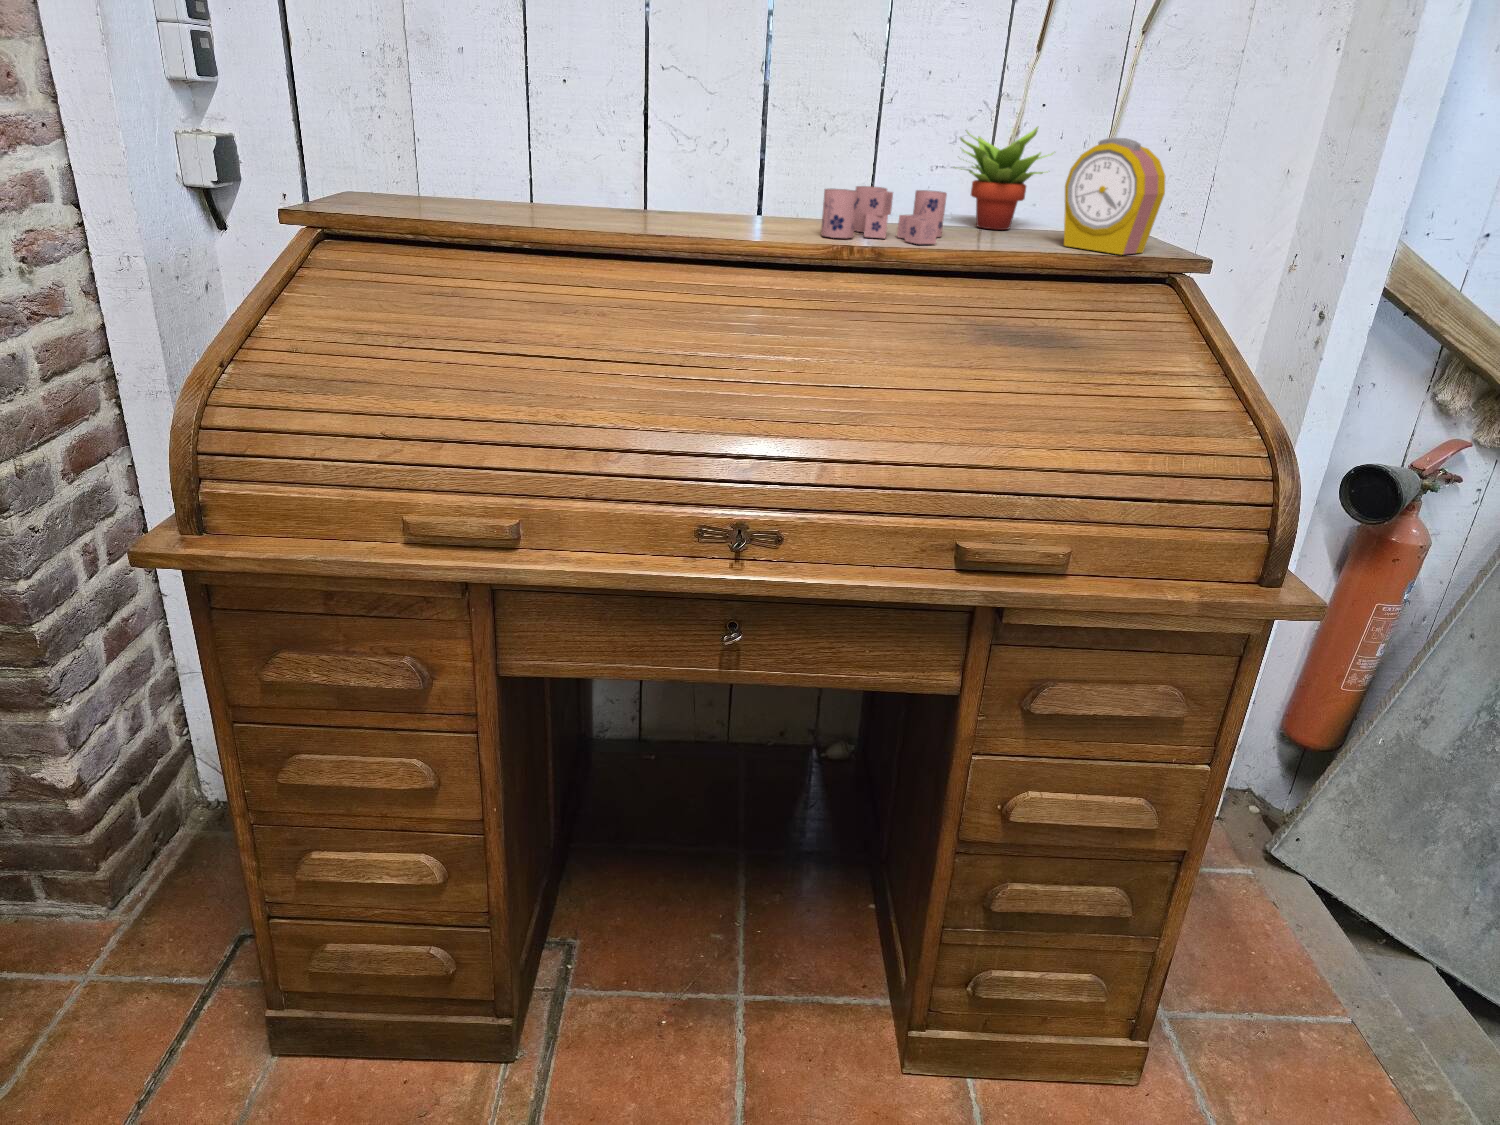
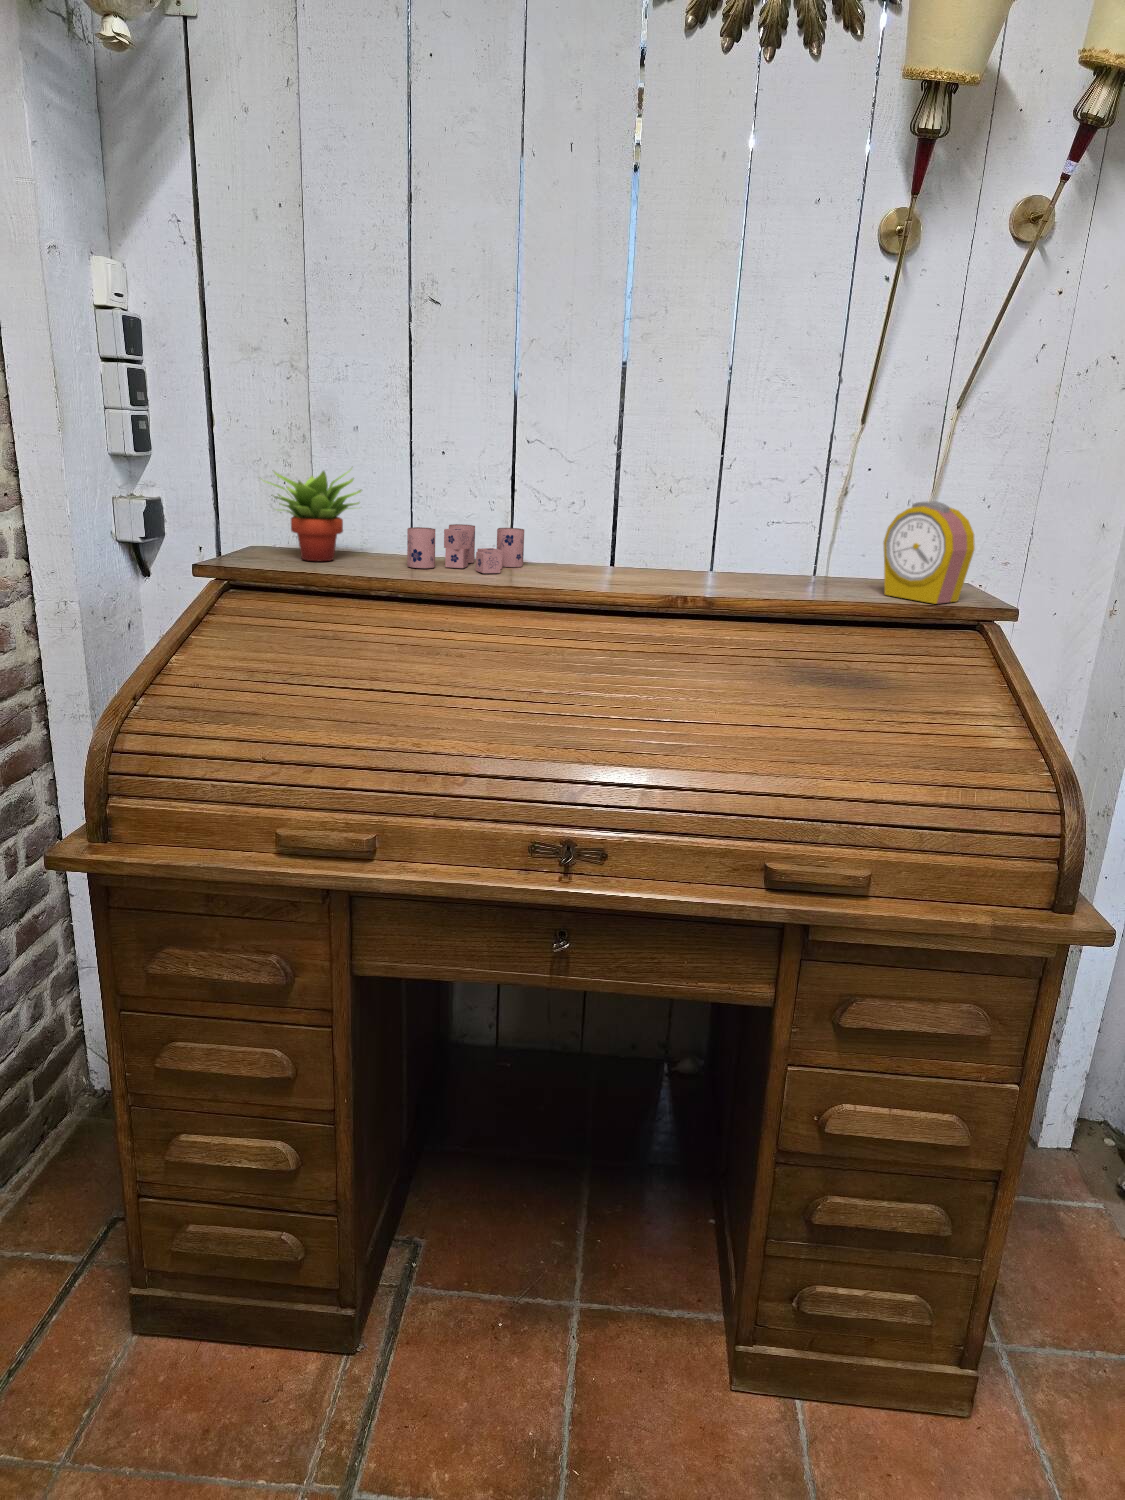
succulent plant: present [960,127,1053,230] -> present [263,470,361,561]
candle: present [821,186,947,244] -> present [407,524,524,573]

